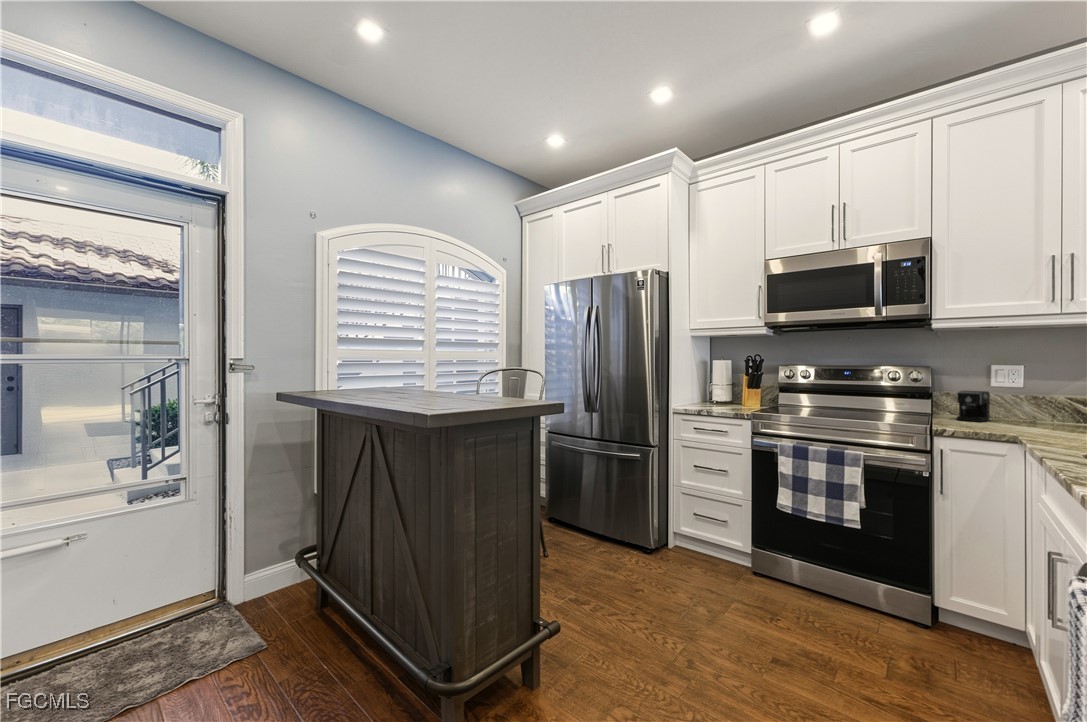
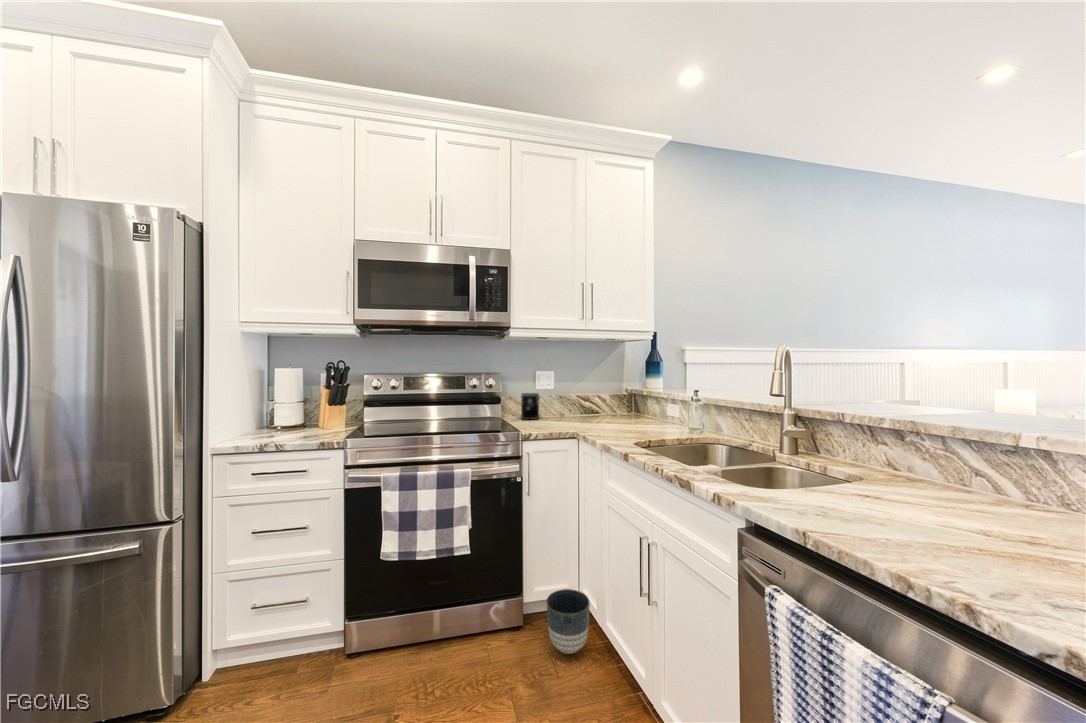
planter: none [948,601,1012,669] -> present [546,589,590,654]

